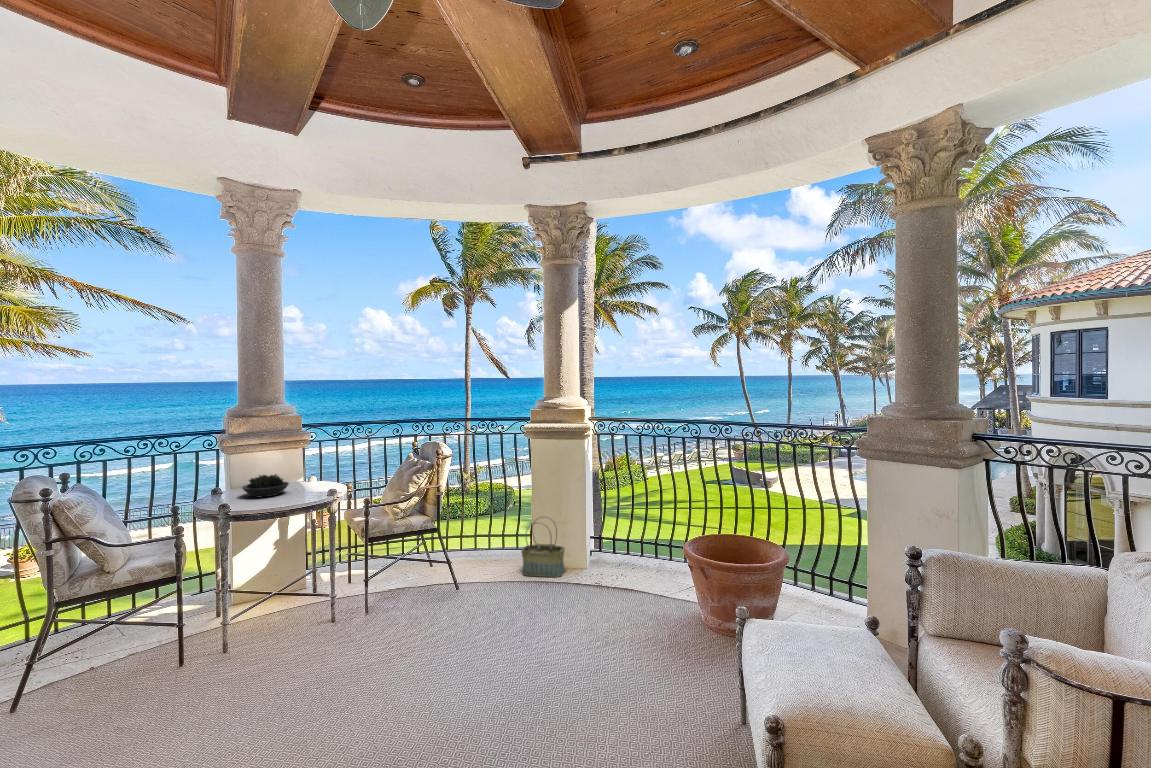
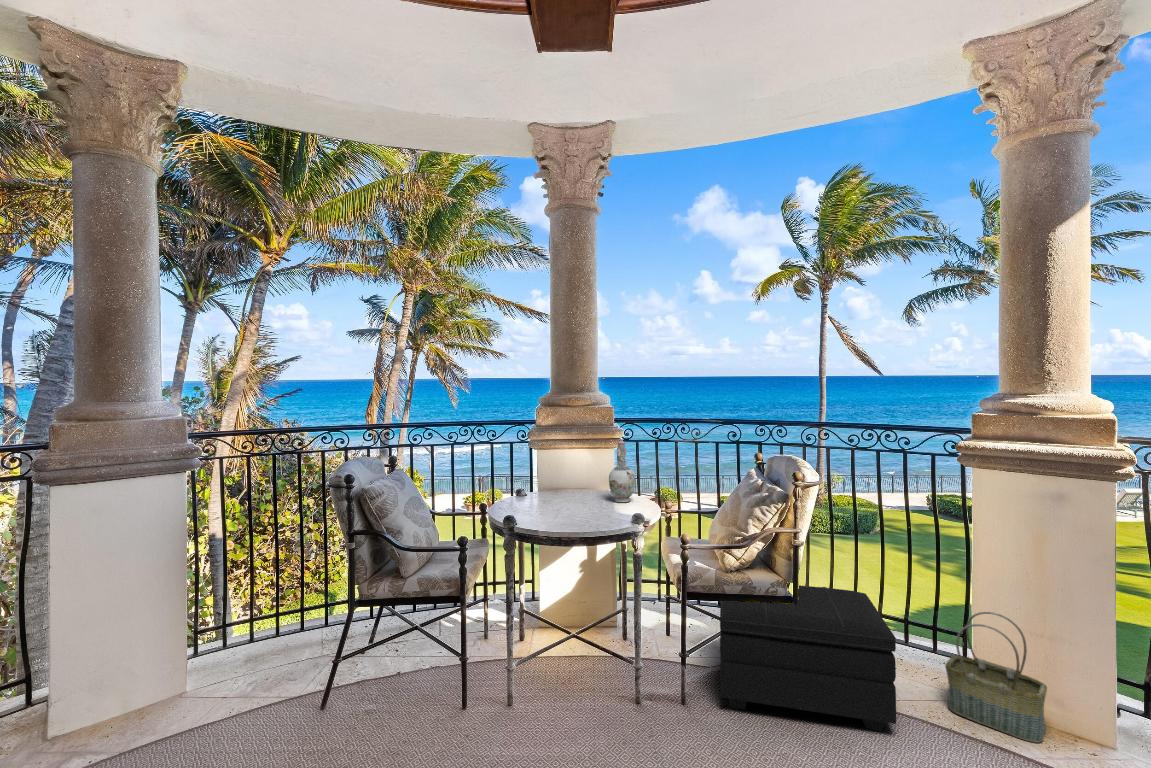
vase: none [301,440,324,487] -> present [609,442,635,502]
succulent plant: present [242,474,289,497] -> none [540,480,592,510]
footstool: none [391,521,495,607] -> present [720,585,896,731]

